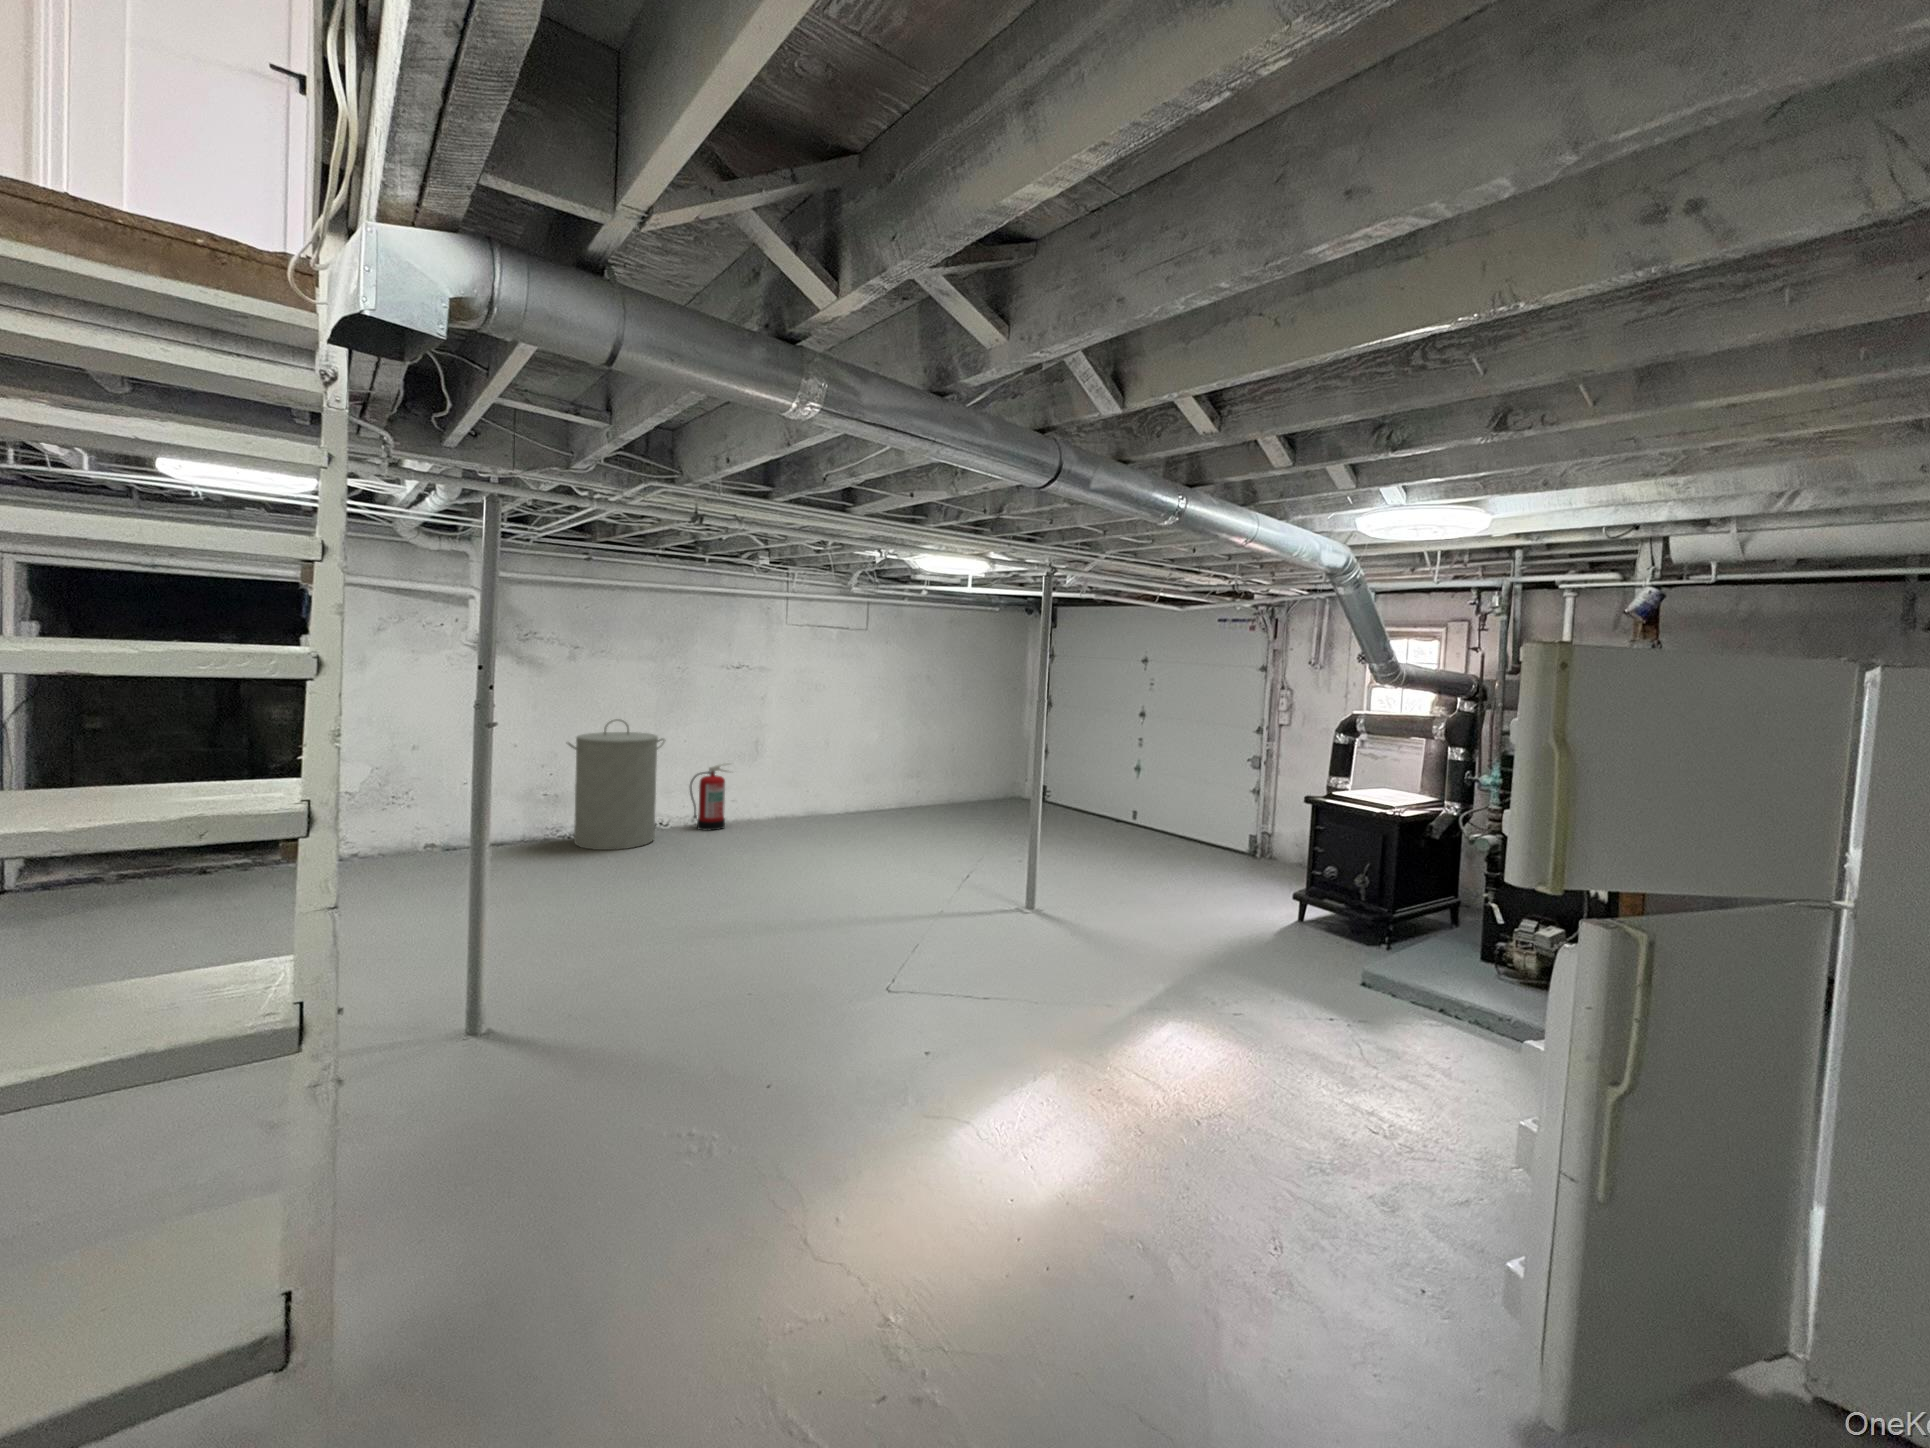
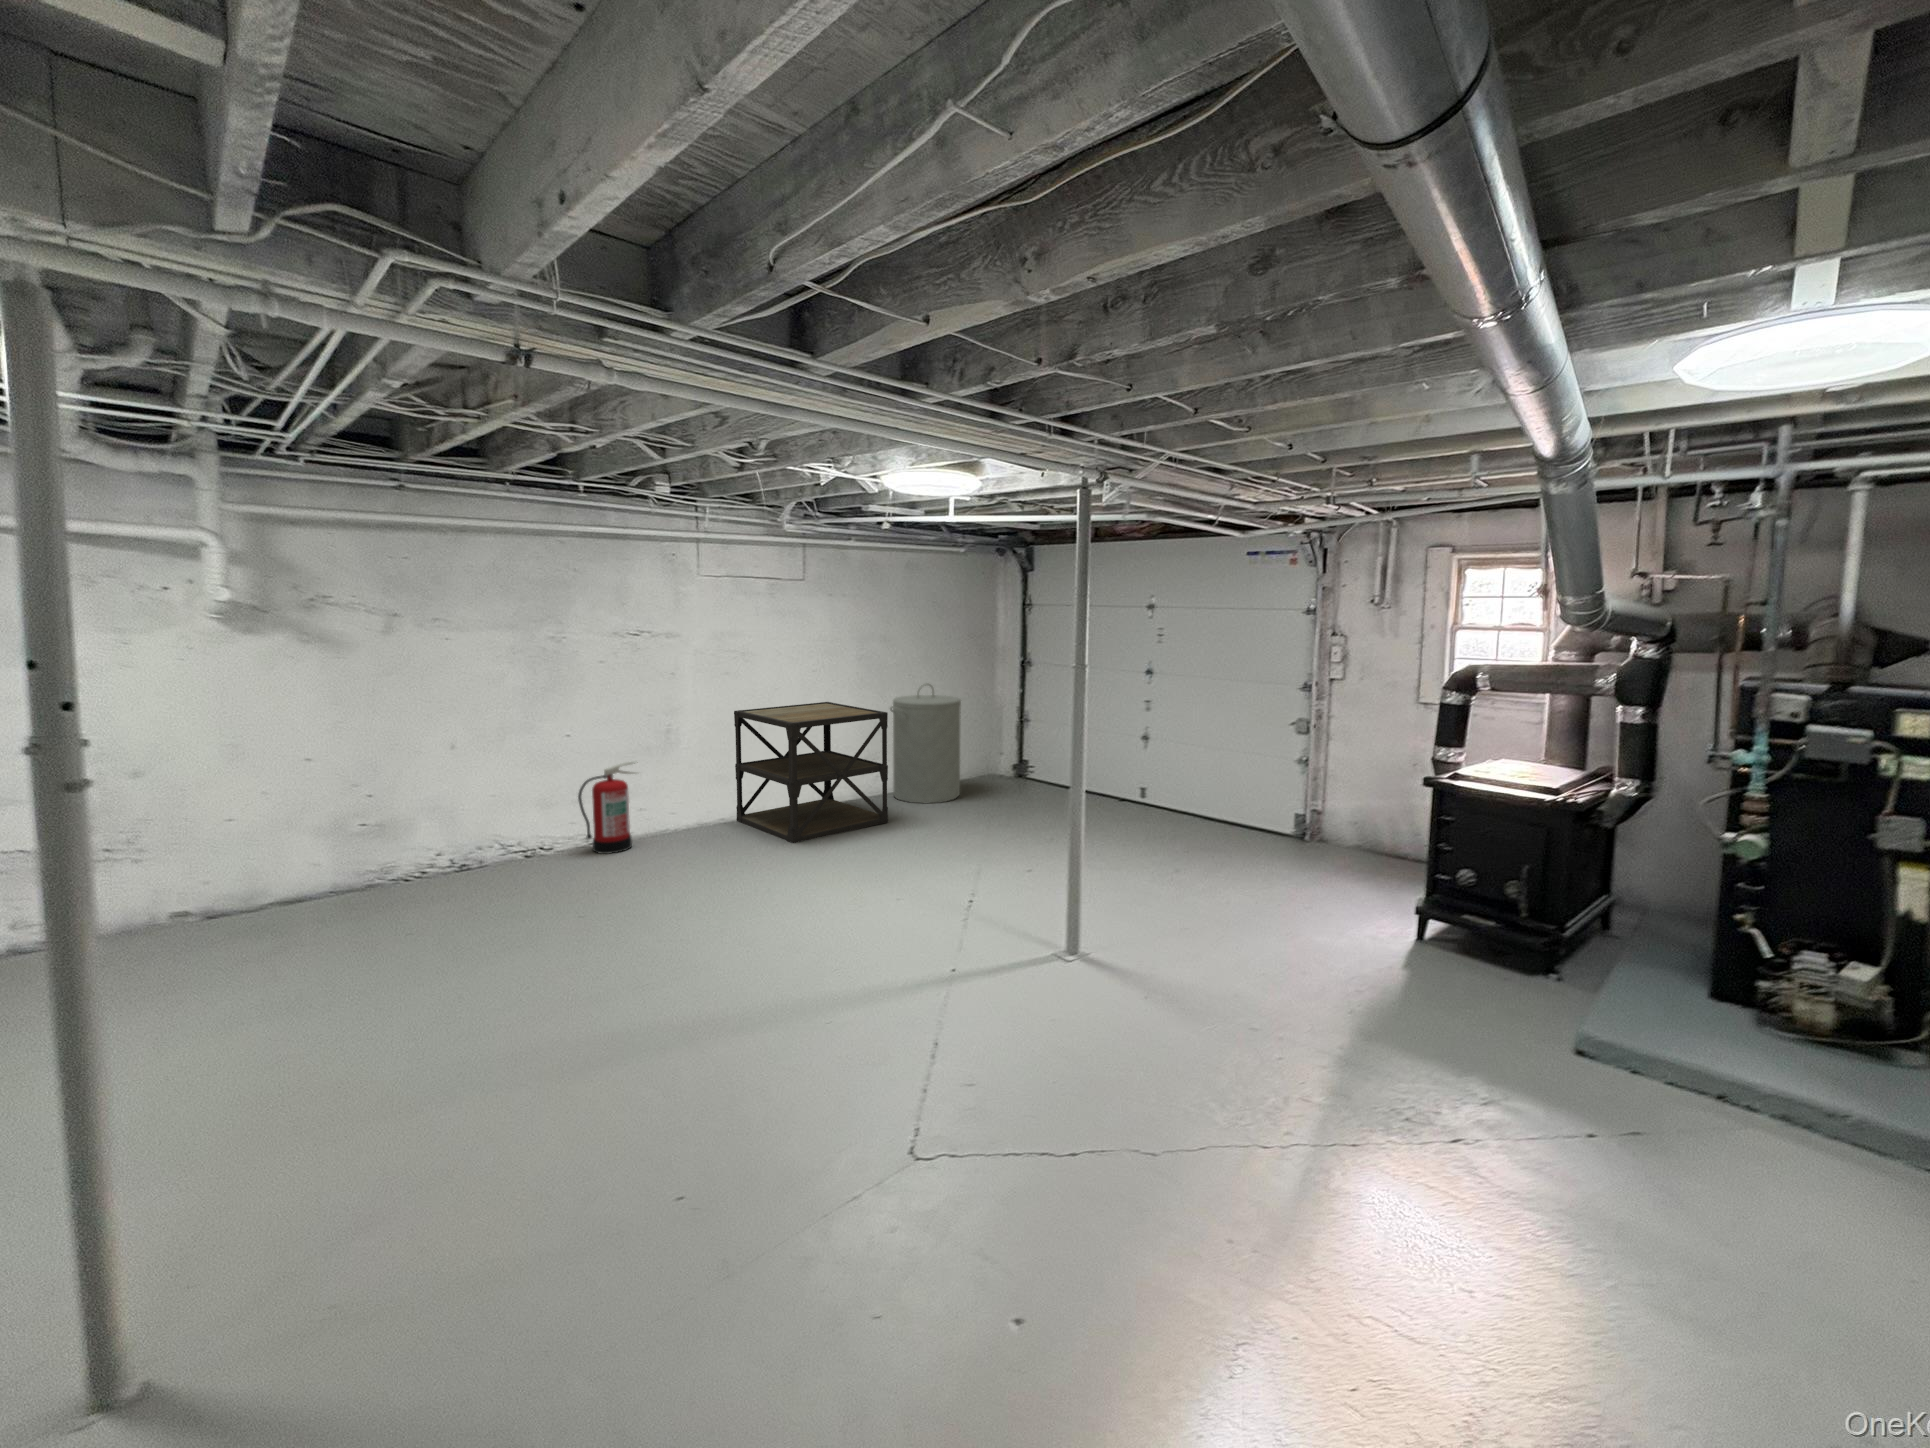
laundry hamper: present [568,719,666,850] -> present [890,684,961,803]
shelving unit: none [803,728,924,833] -> present [734,702,888,843]

